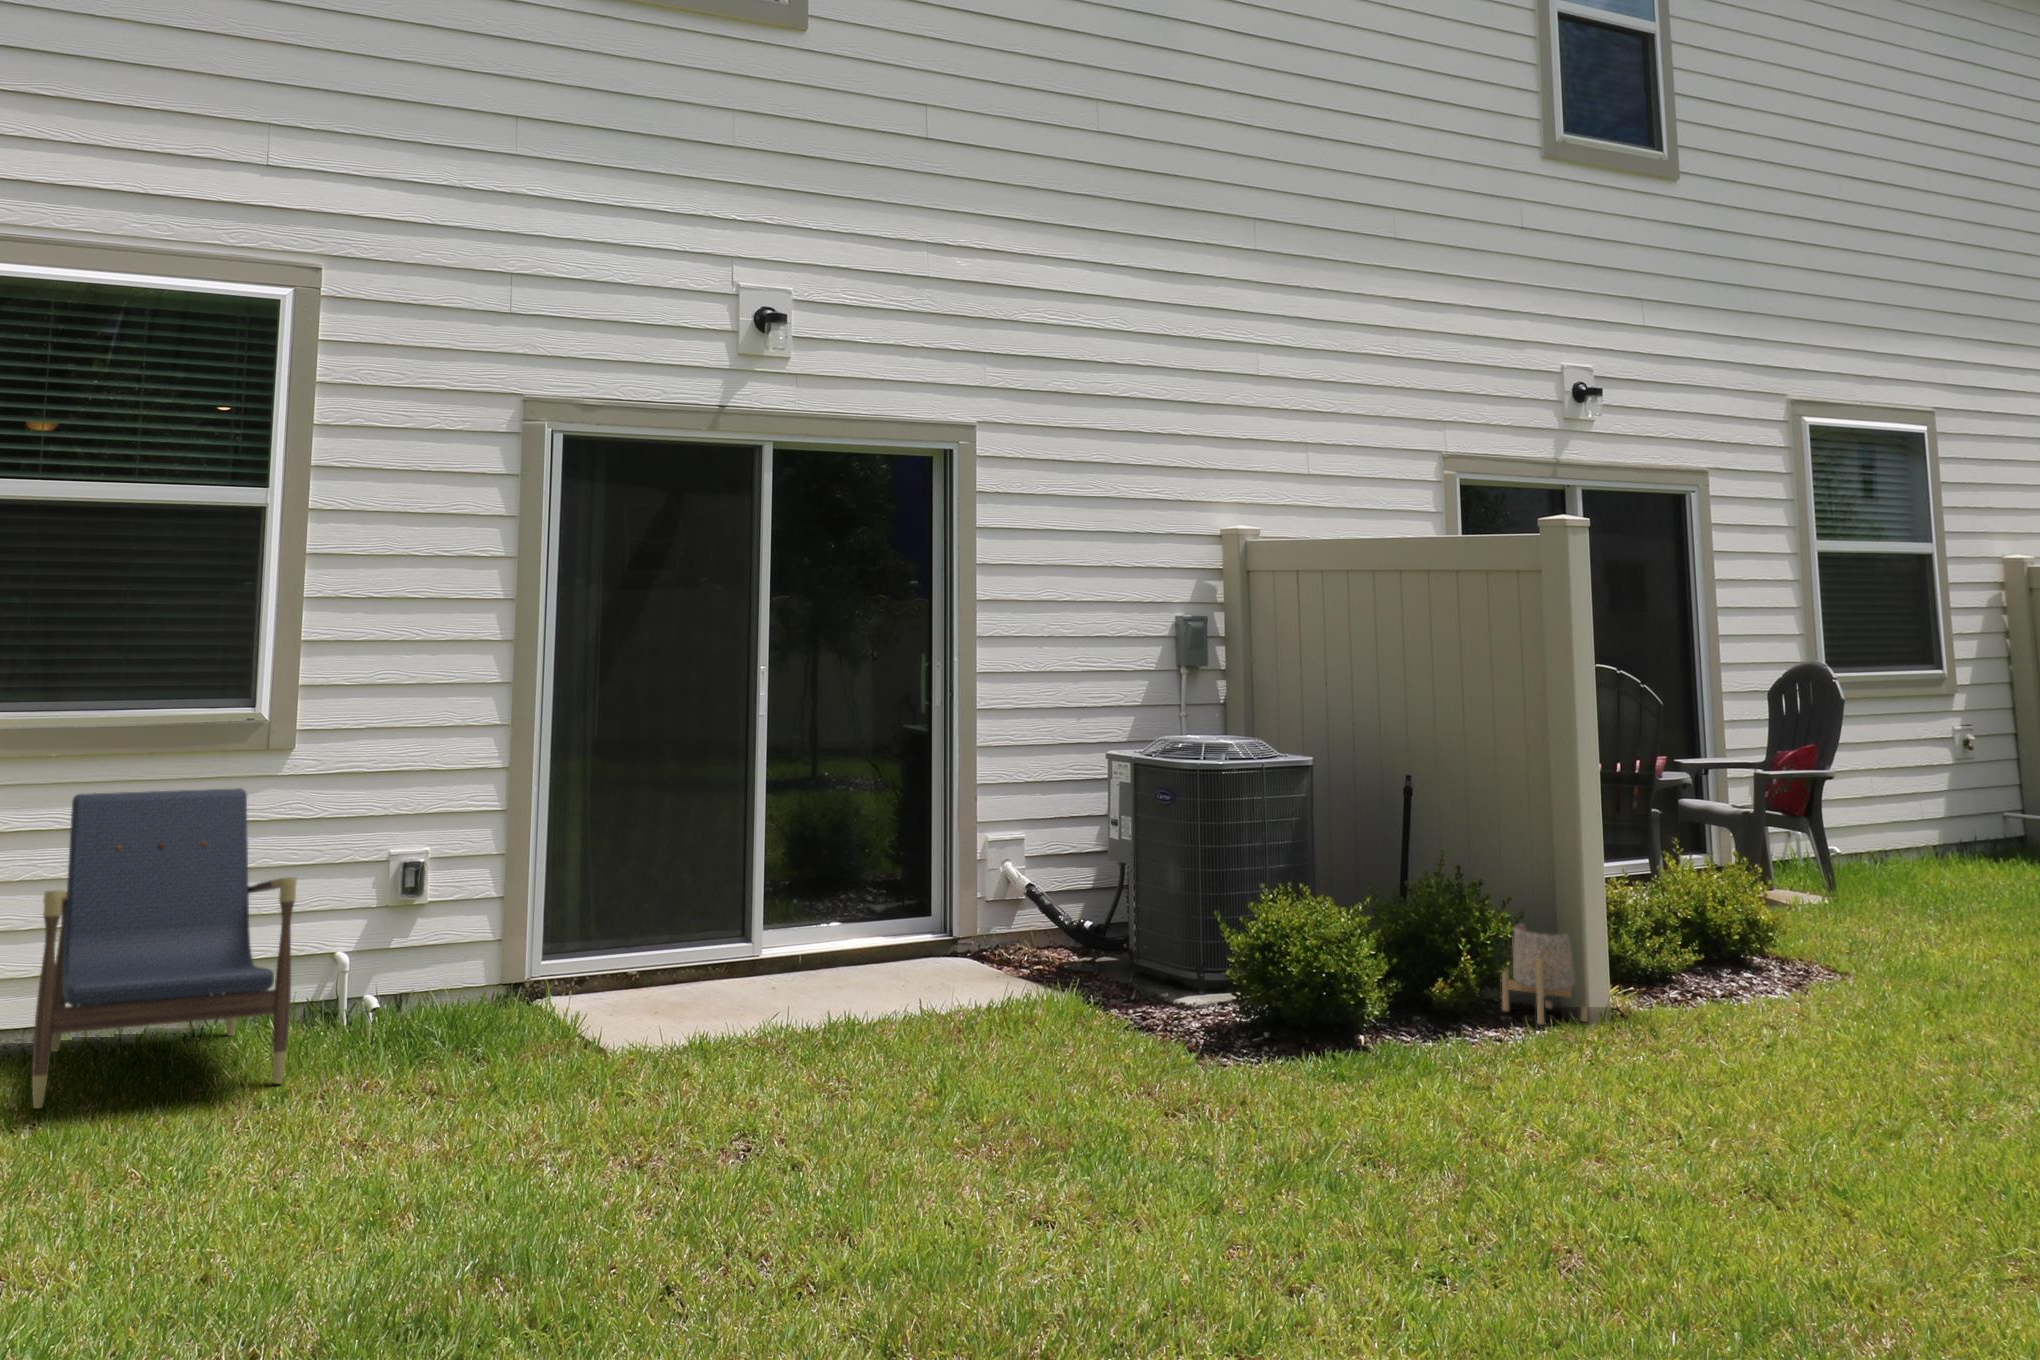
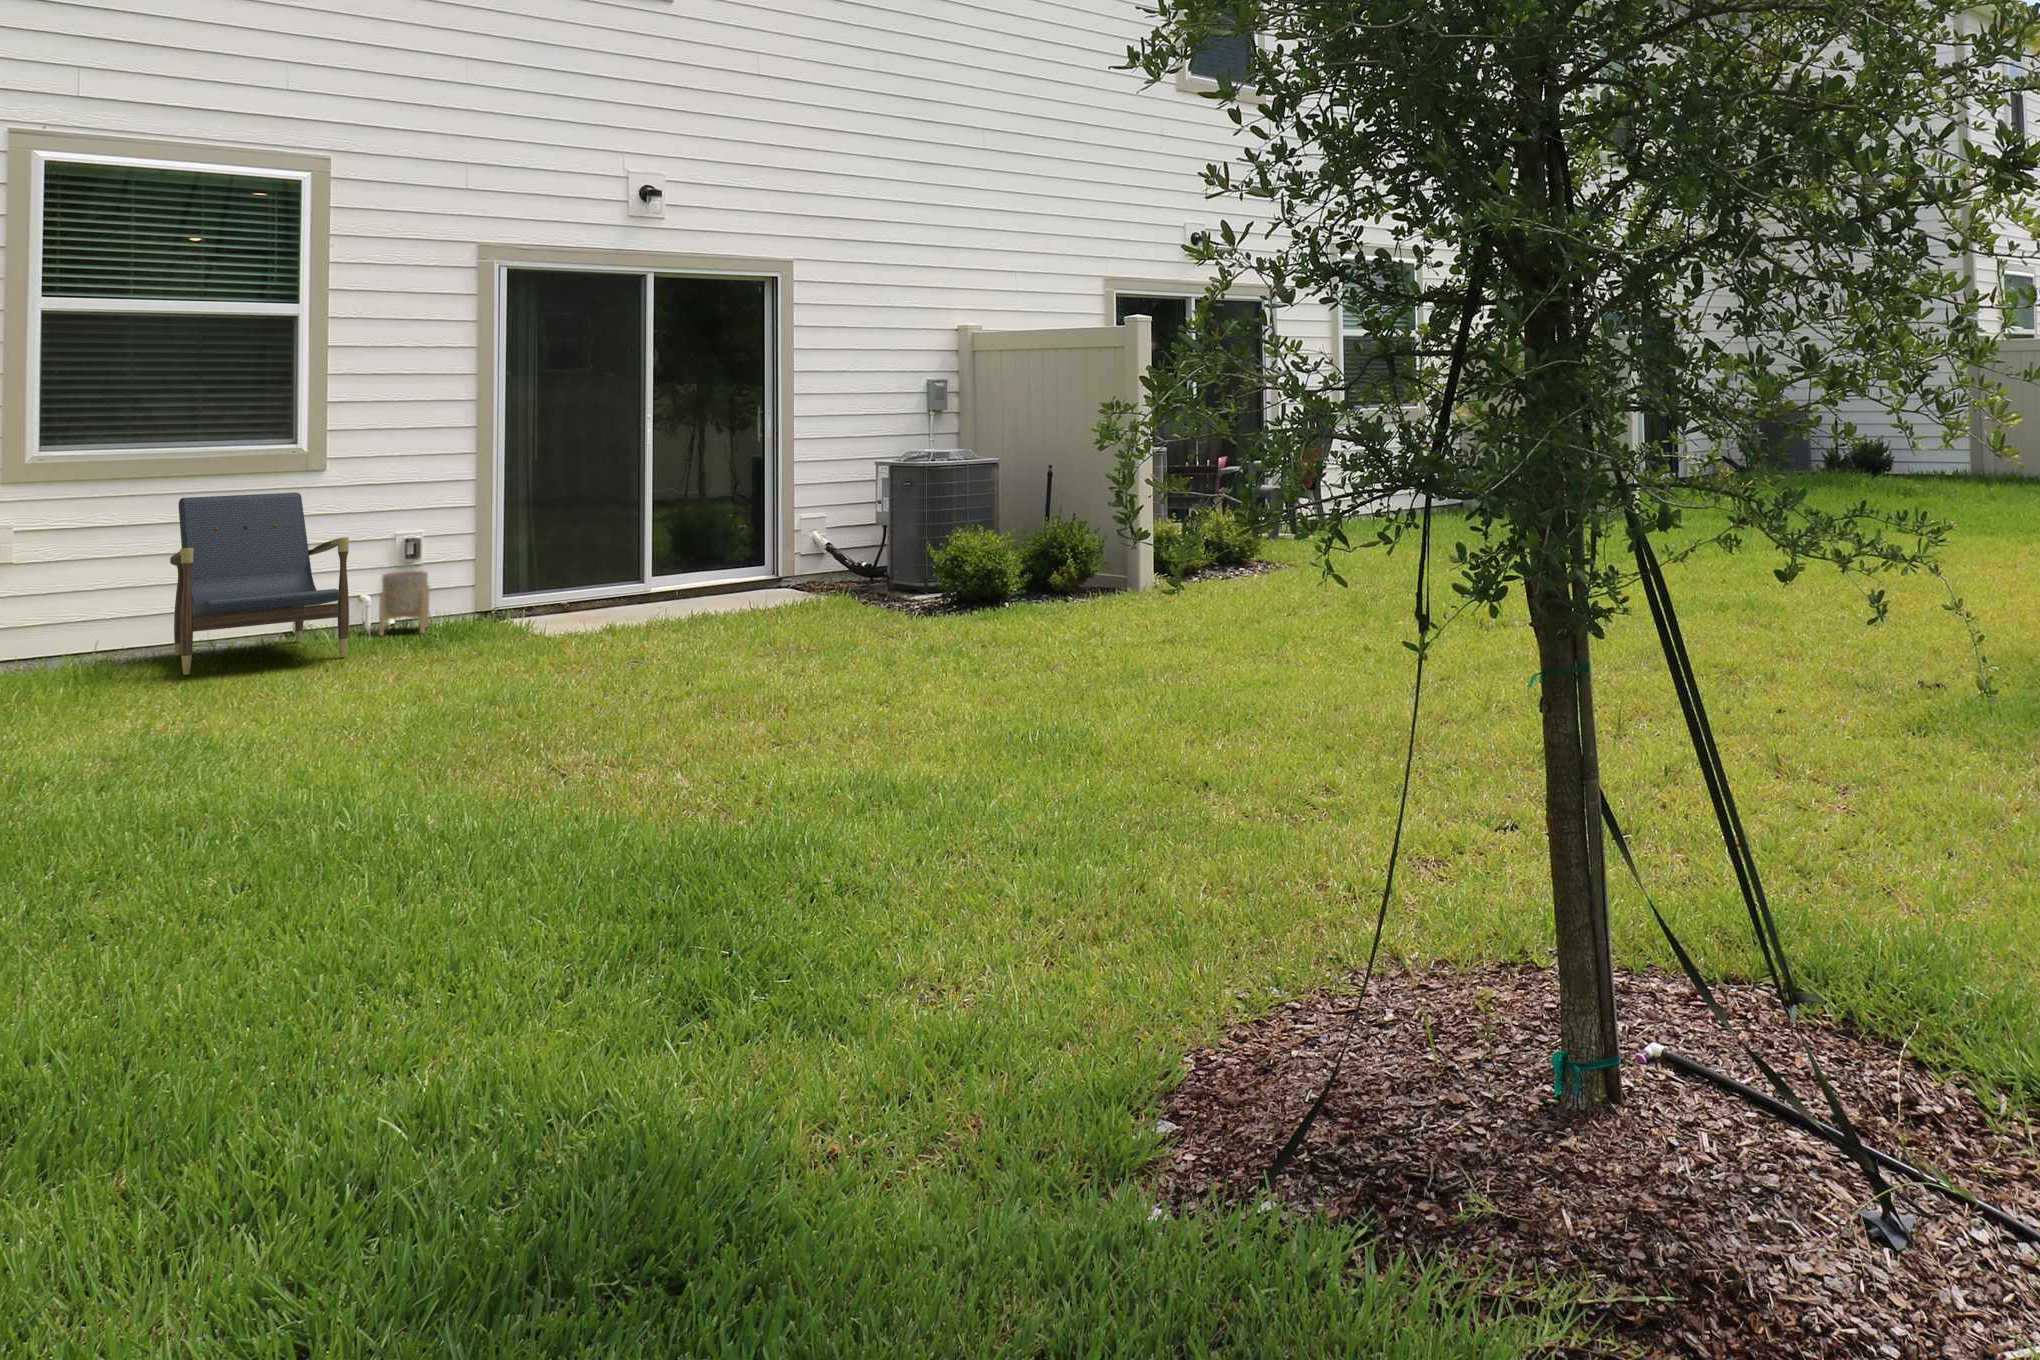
planter: present [1502,924,1588,1025] -> present [379,571,429,636]

